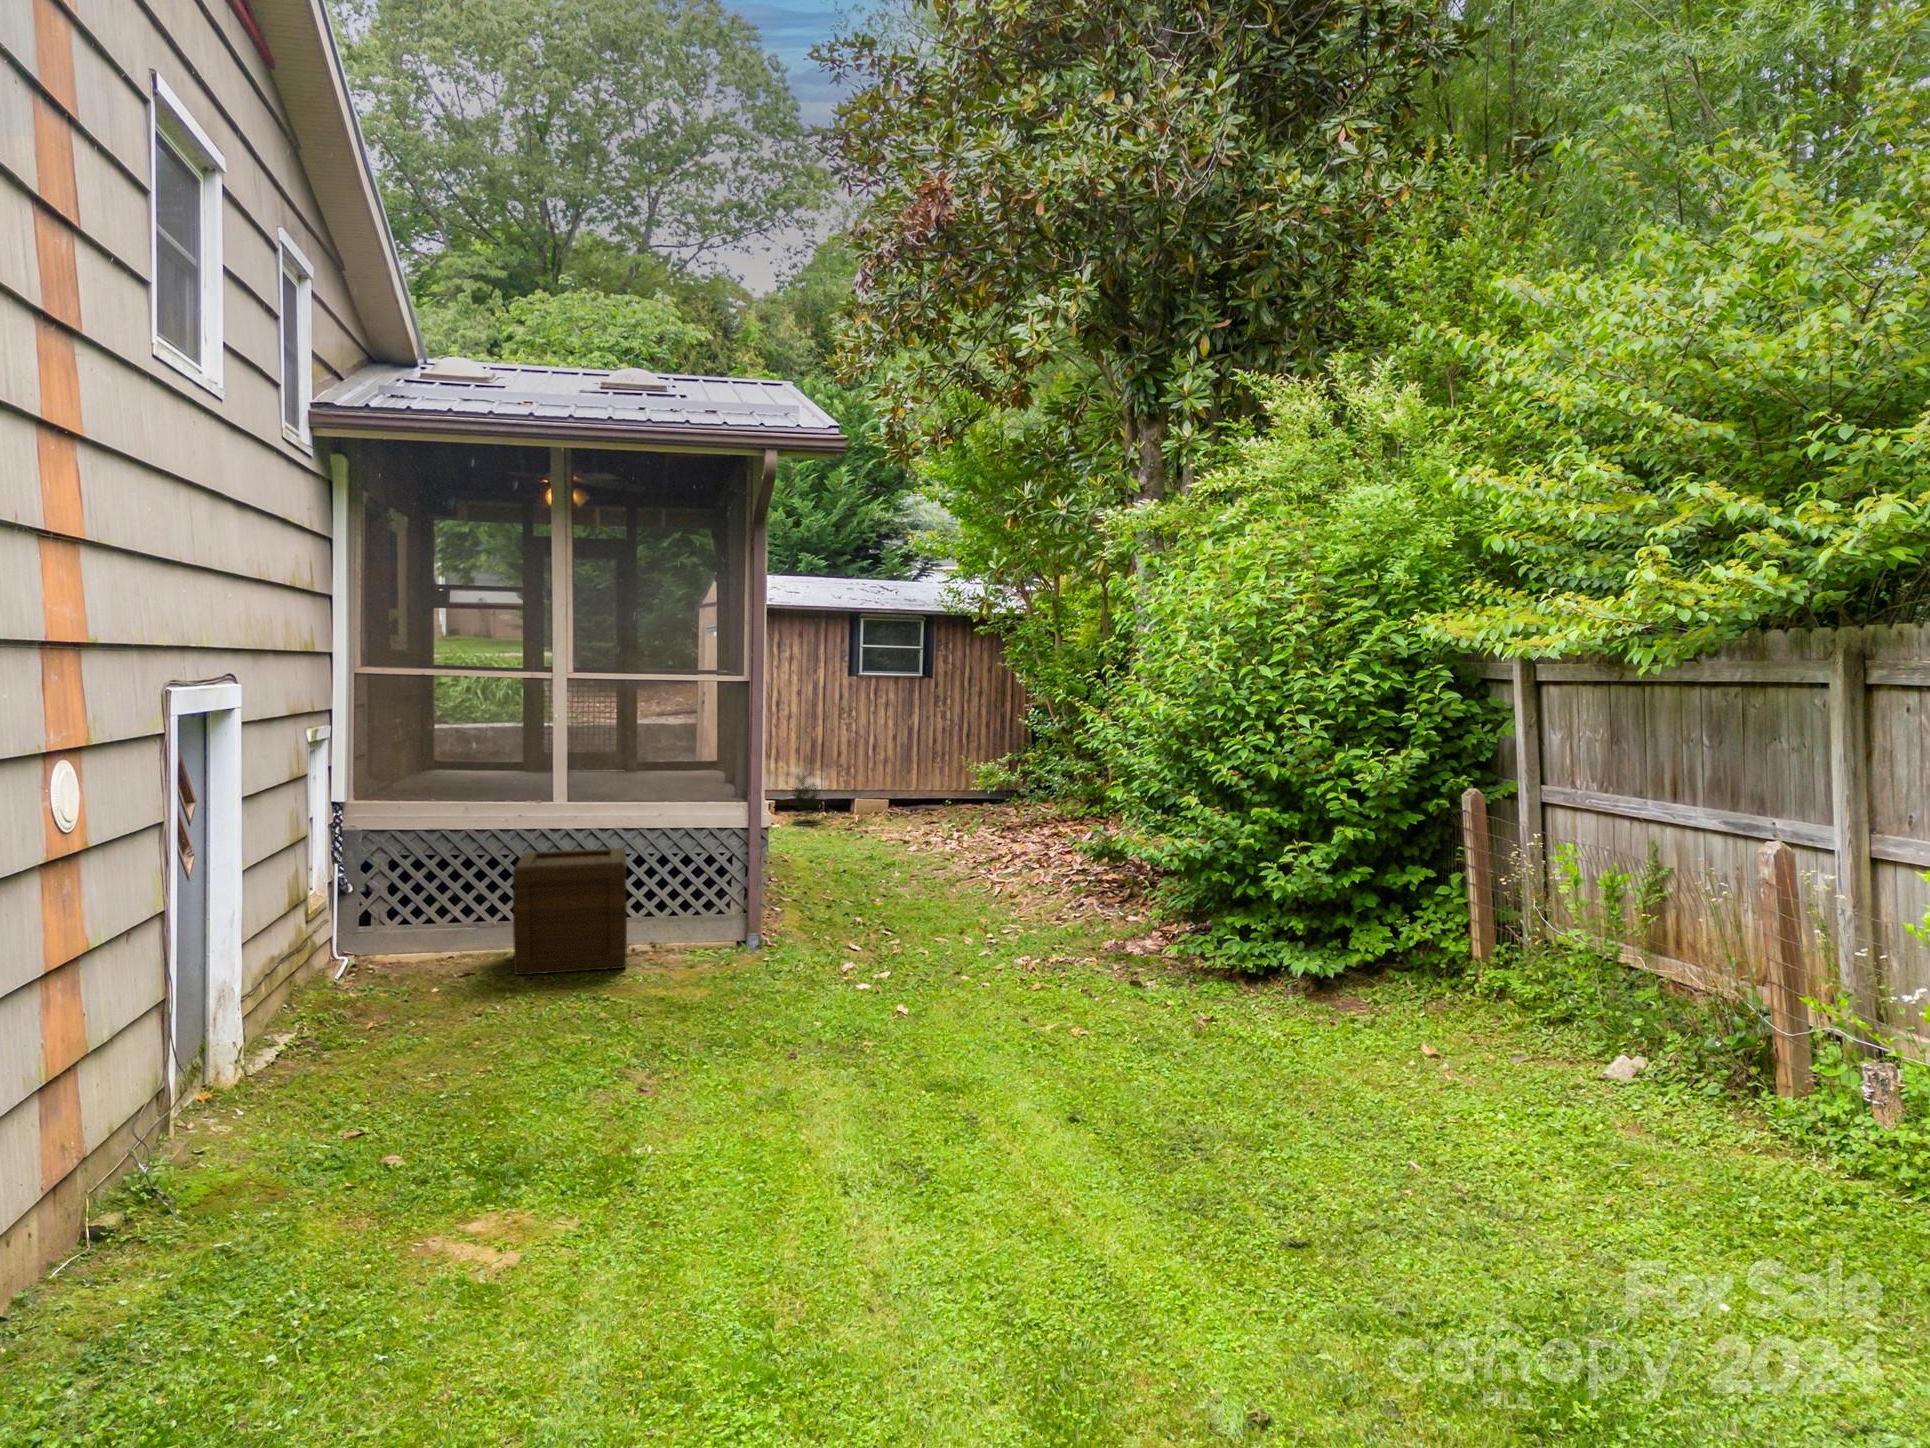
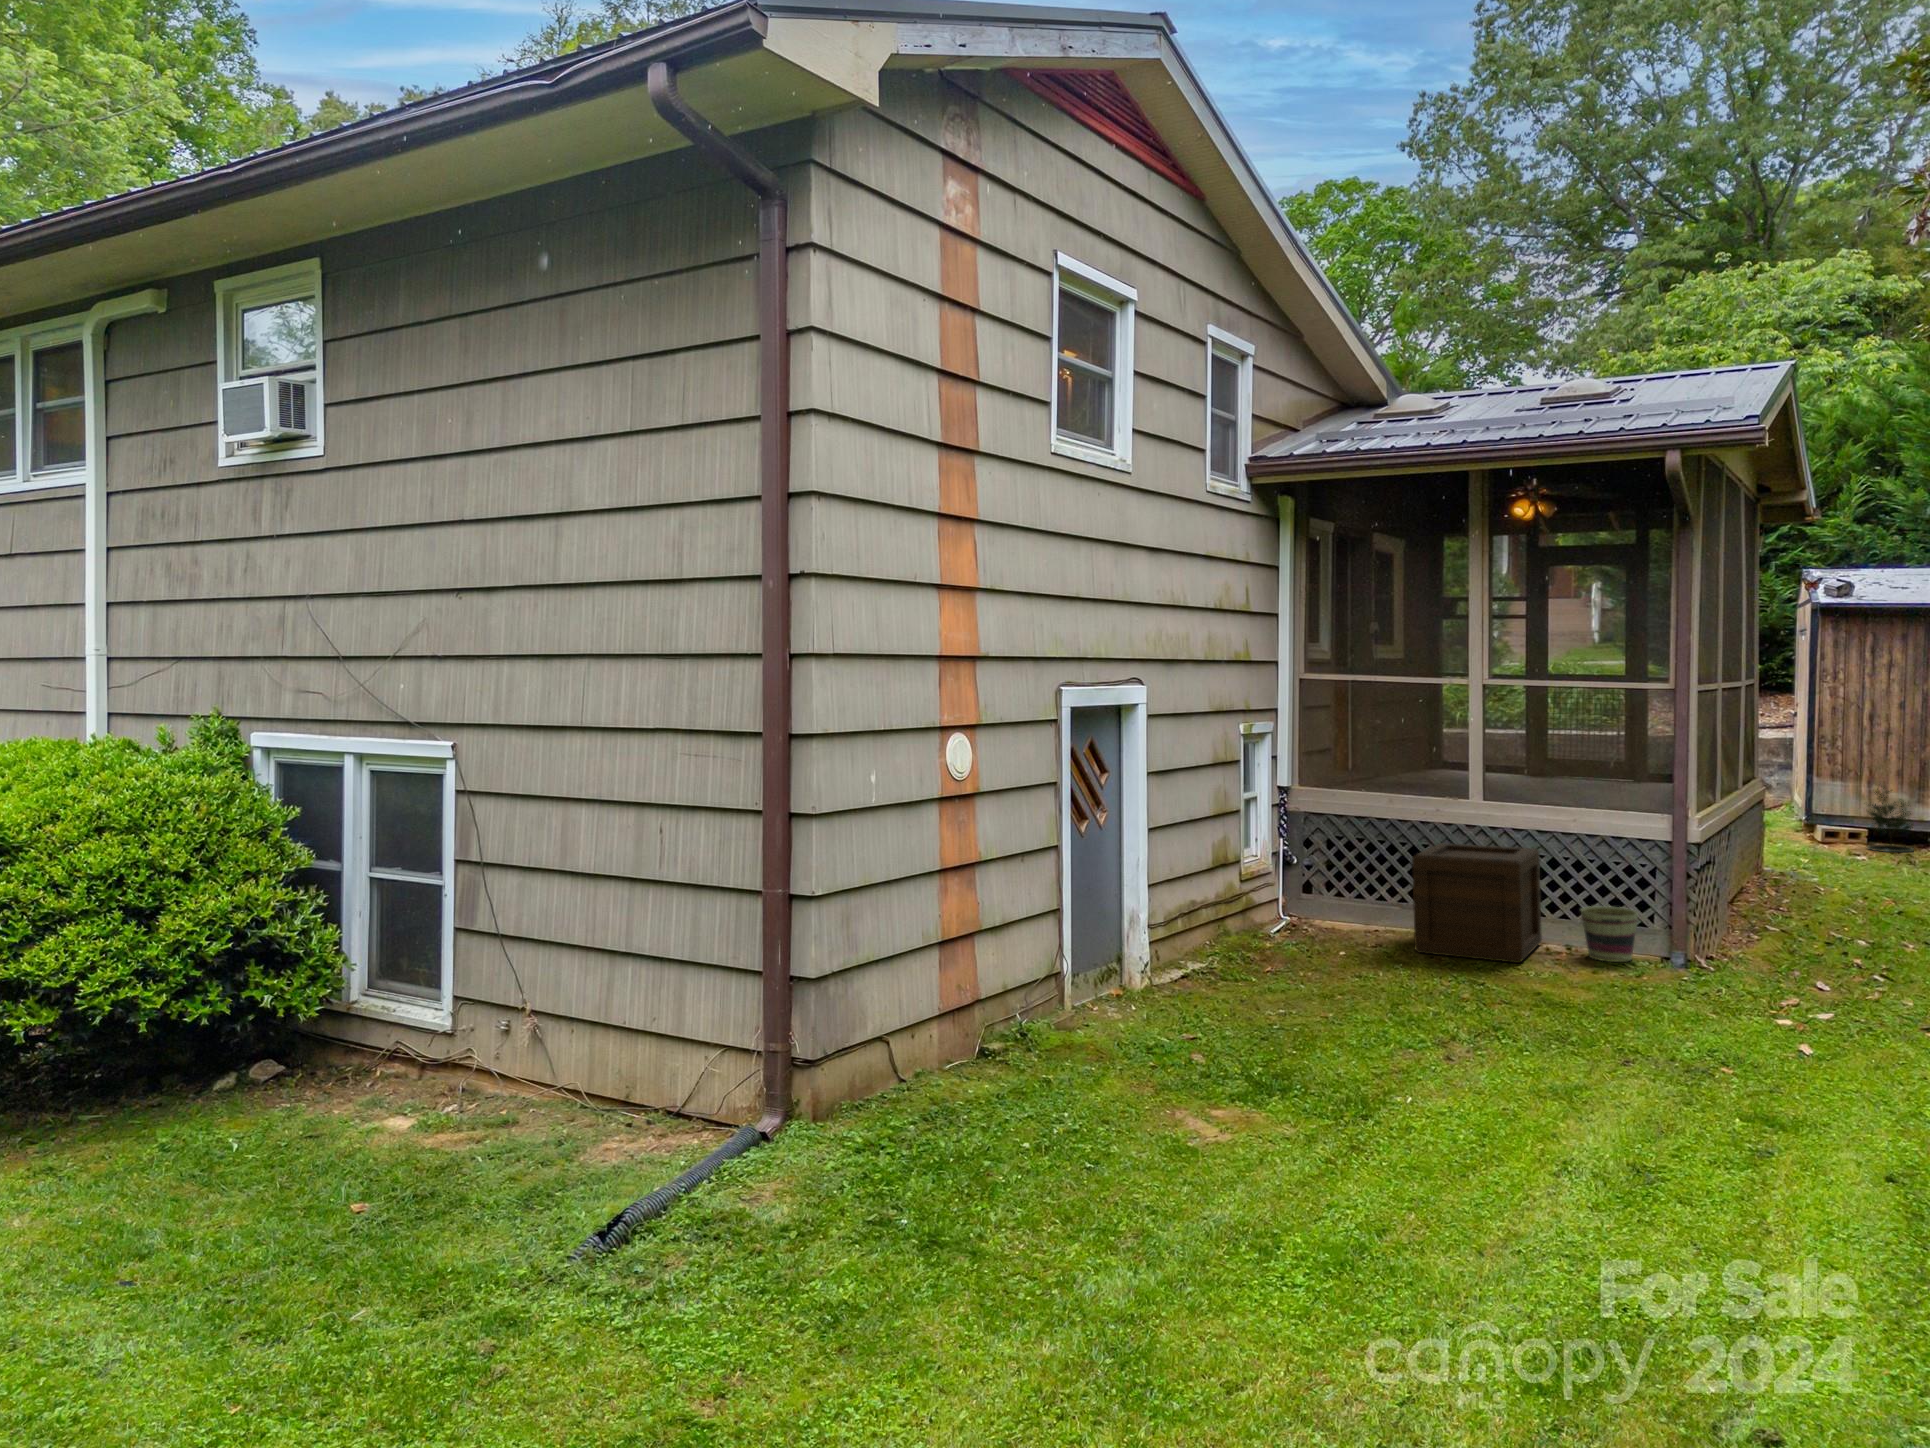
basket: none [669,898,719,952] -> present [1581,906,1638,962]

